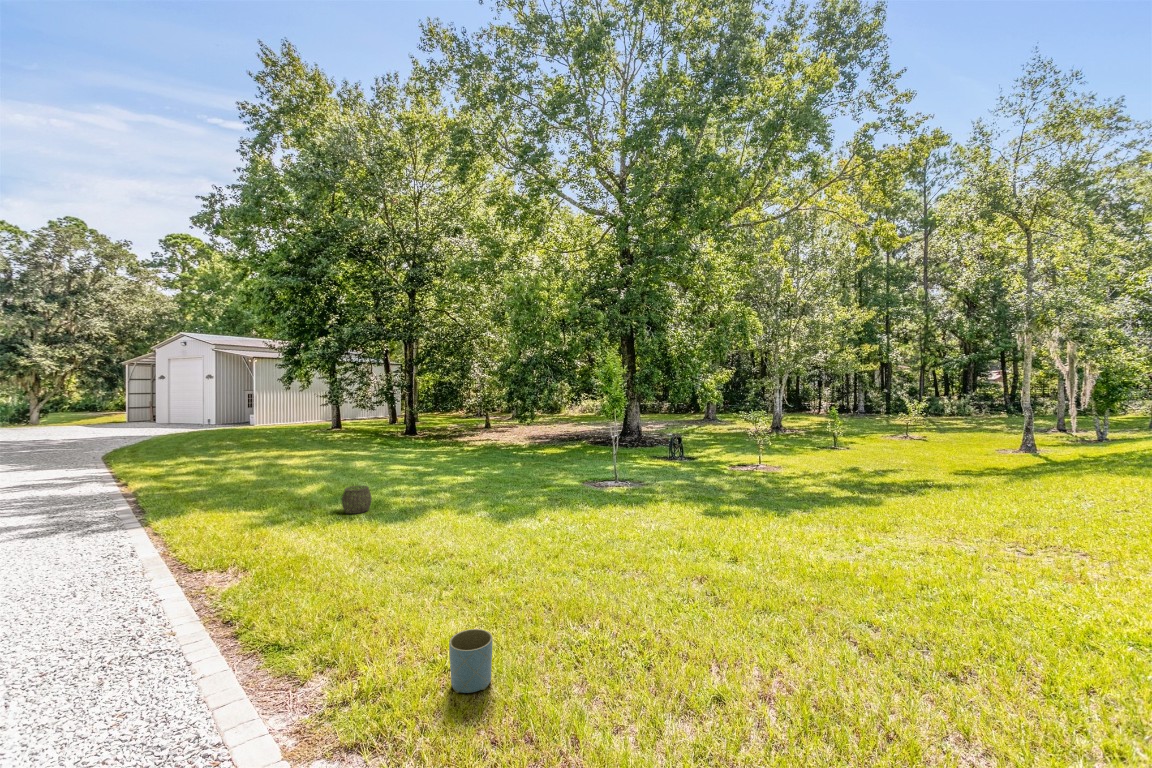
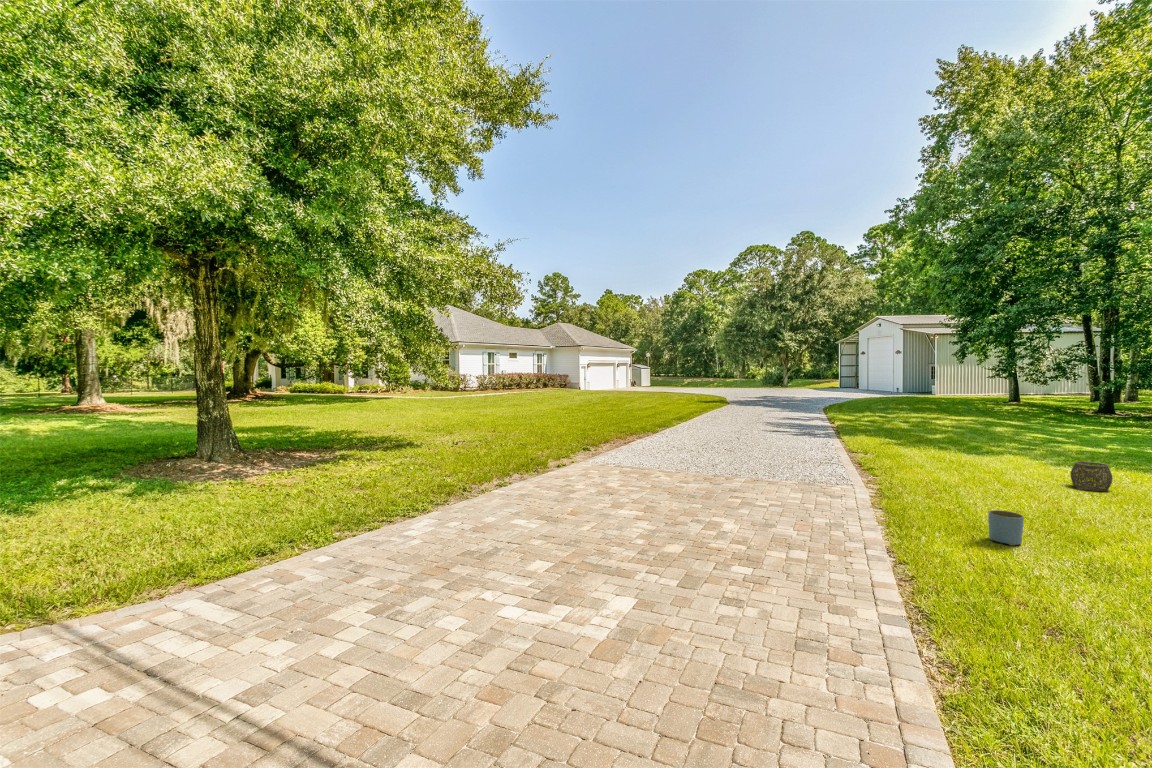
woven basket: present [342,486,372,514] -> present [1070,462,1113,491]

